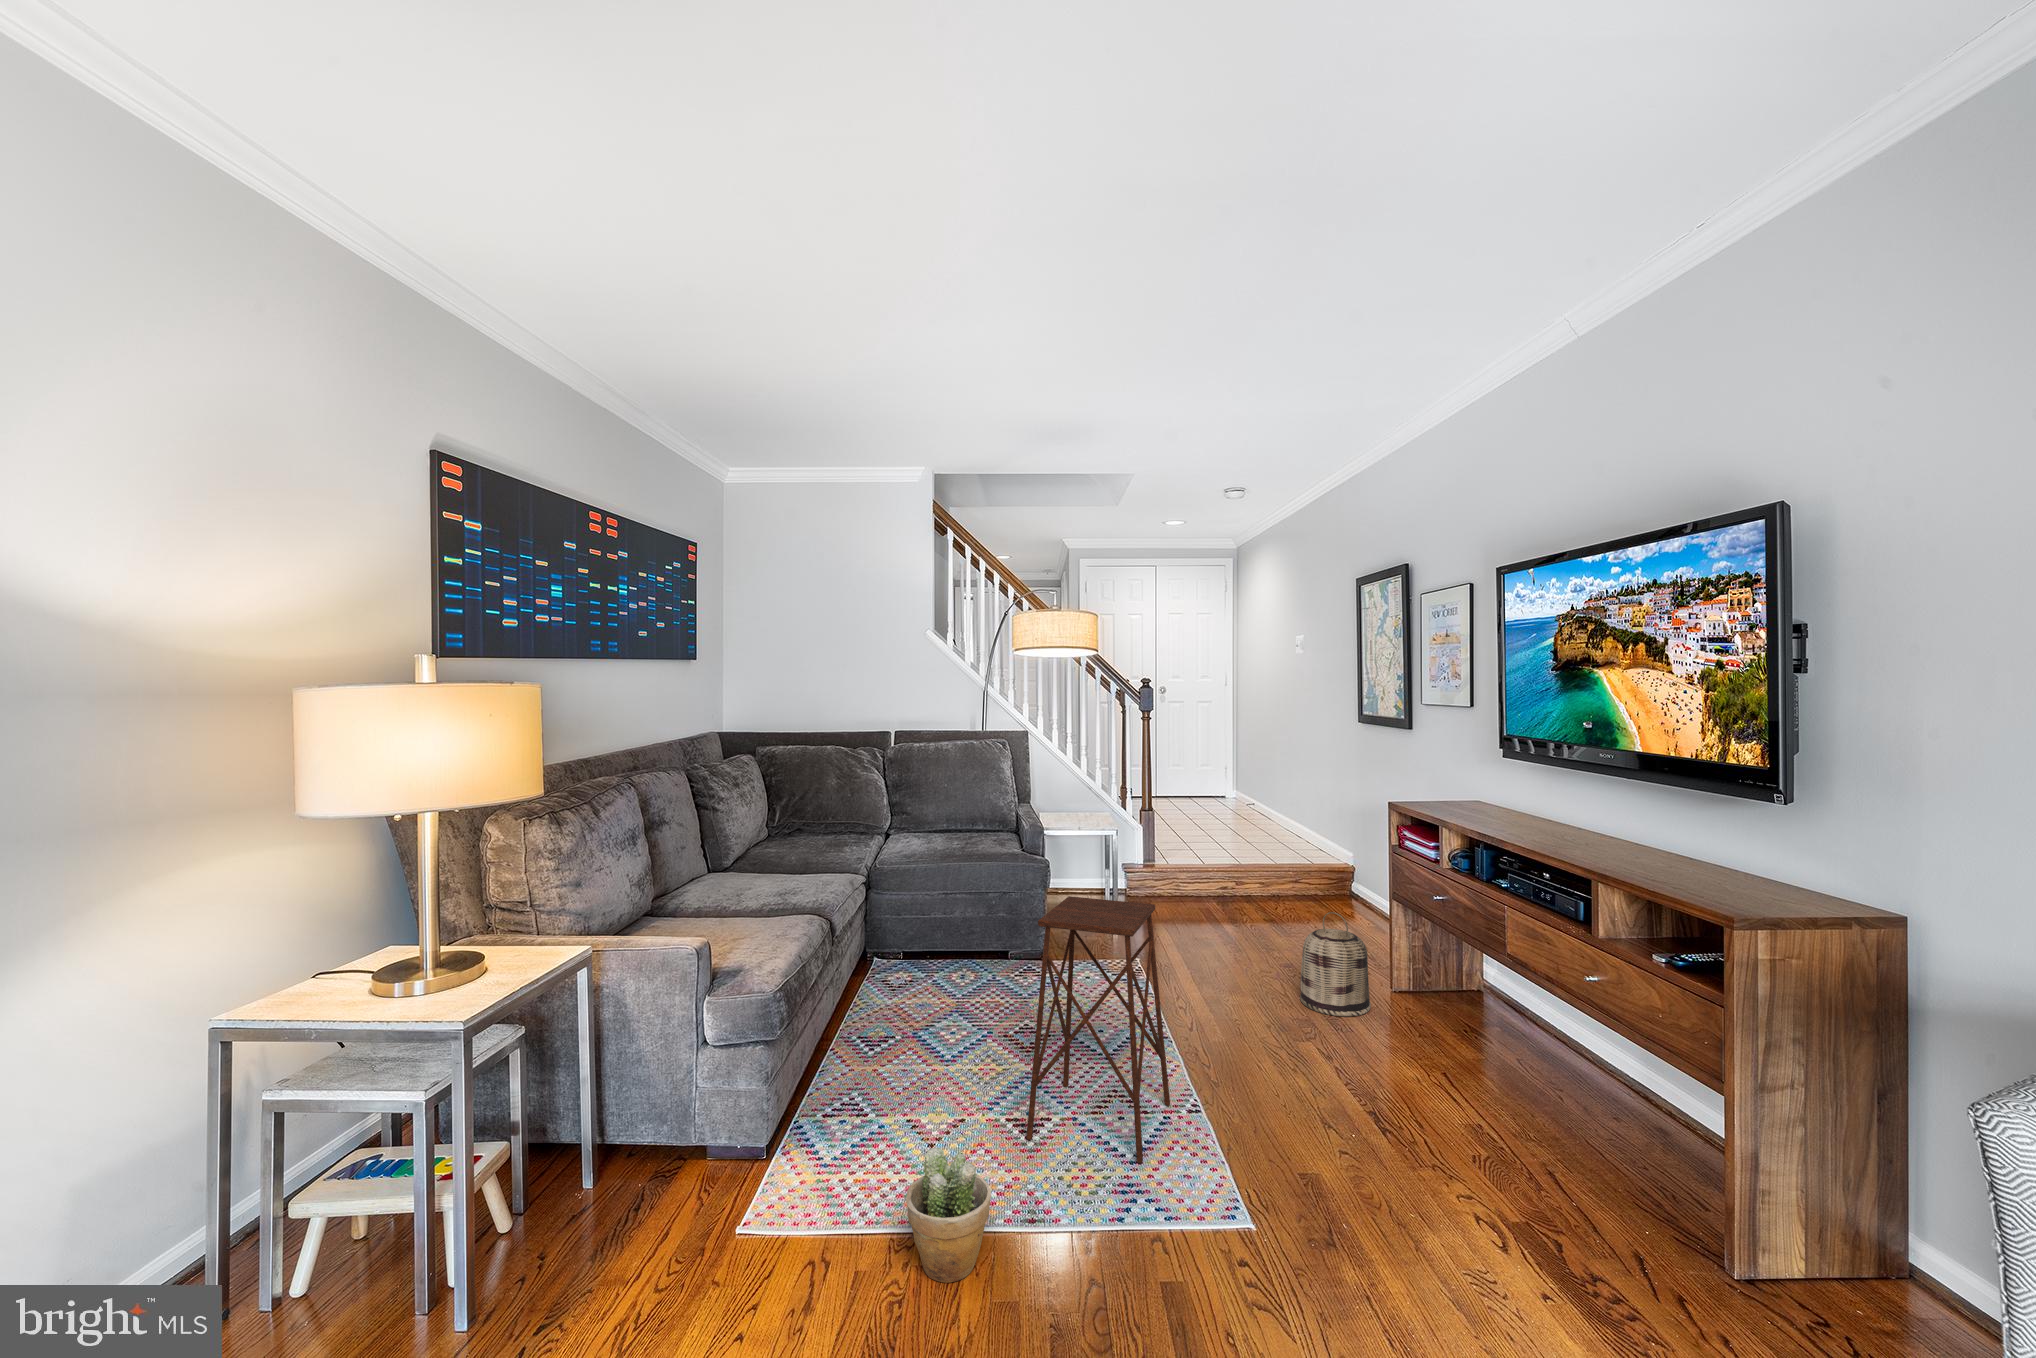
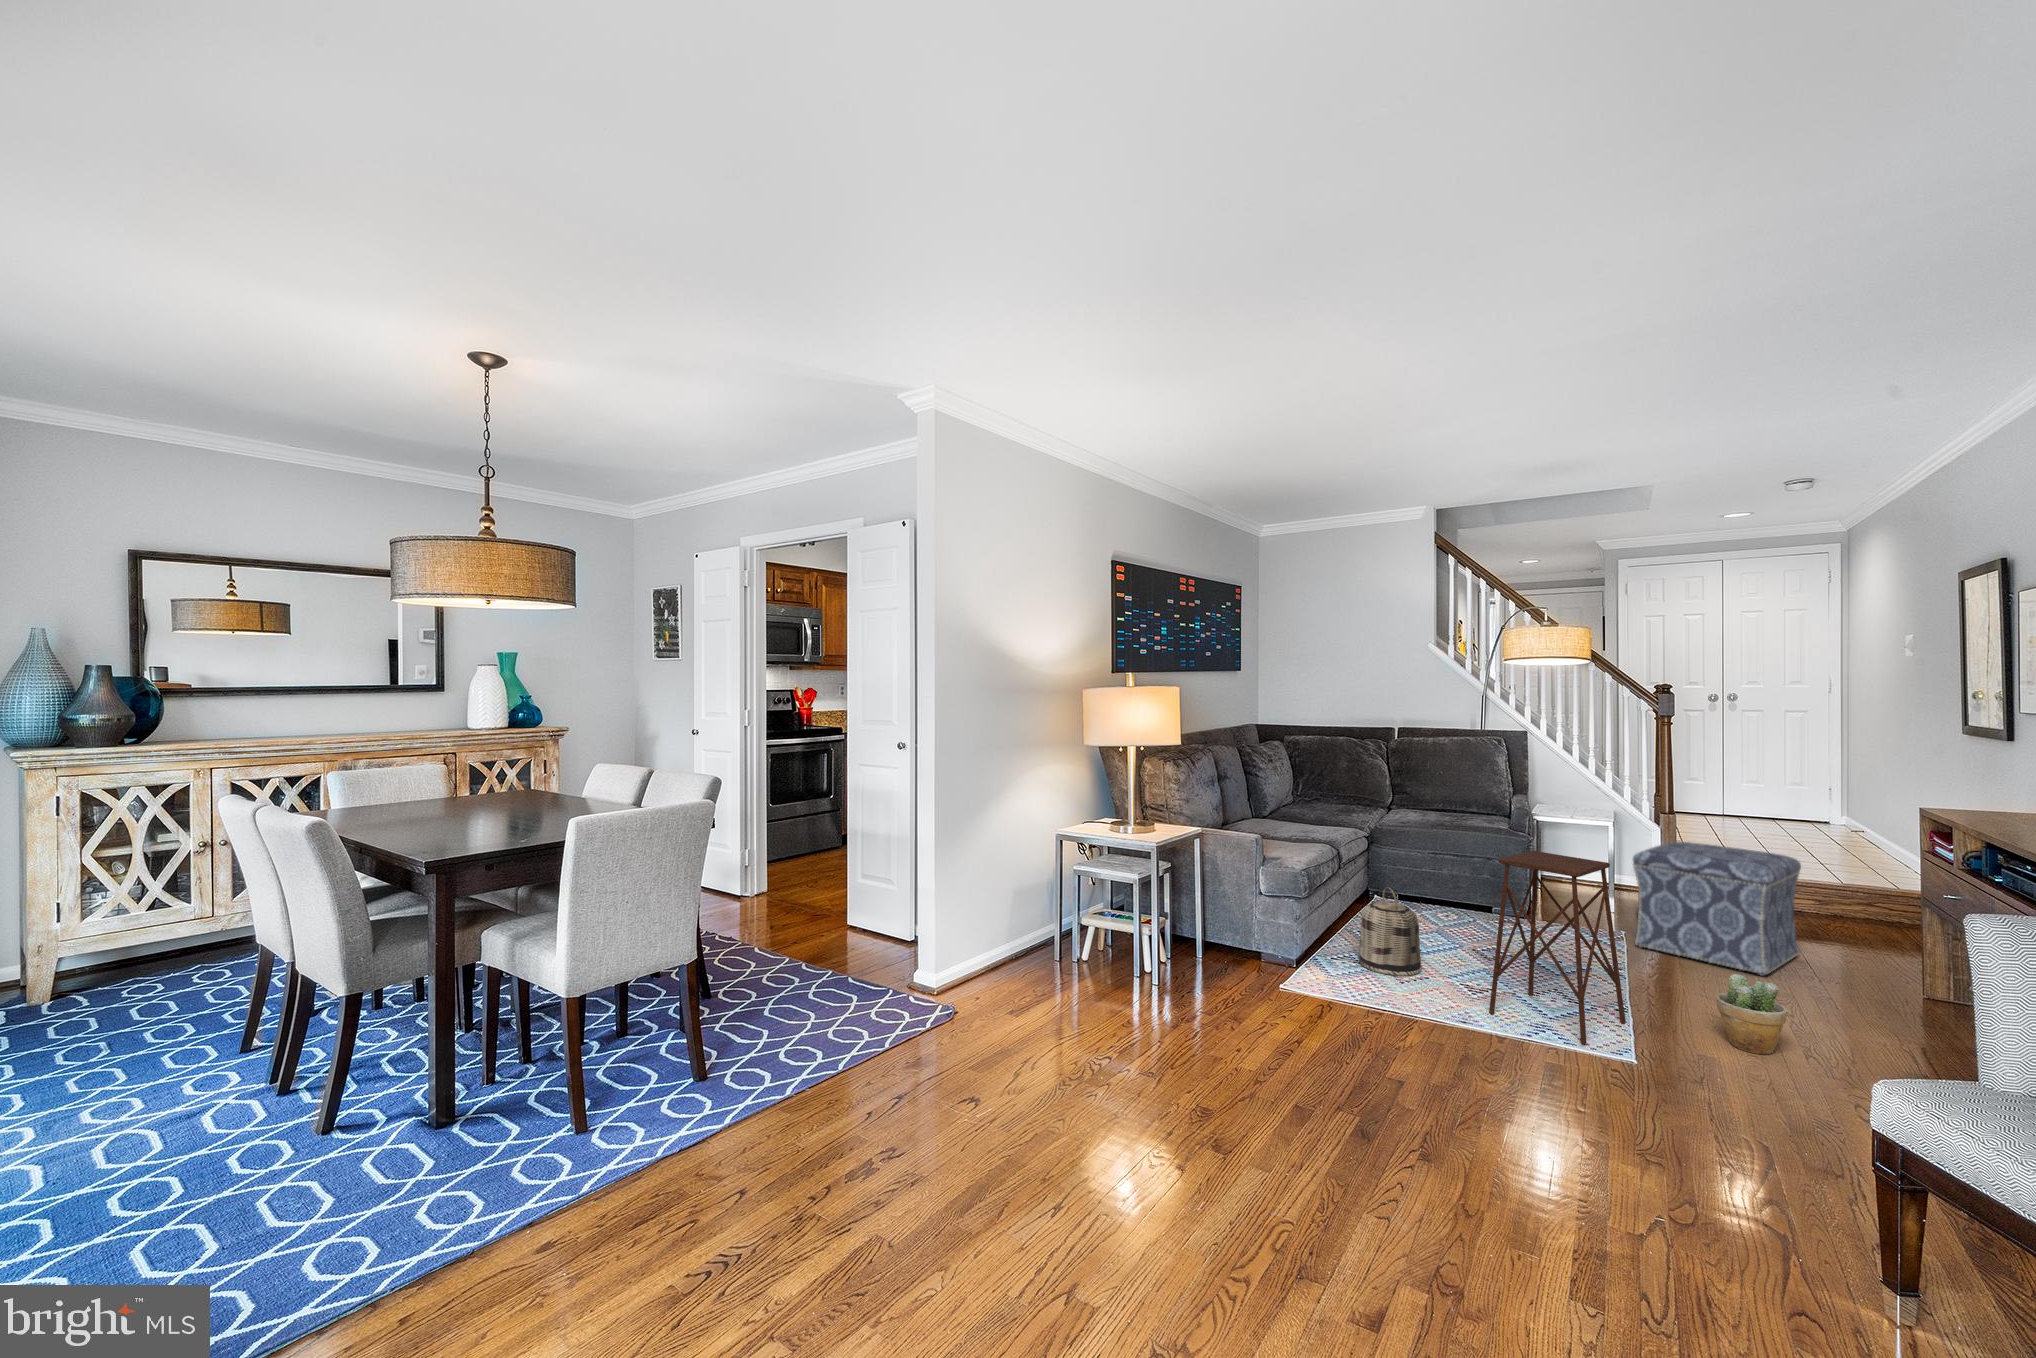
ottoman: none [1143,846,1274,988] -> present [1633,842,1801,976]
basket: present [1300,912,1371,1016] -> present [1359,887,1422,976]
potted plant: present [906,1148,991,1283] -> present [1716,974,1787,1054]

